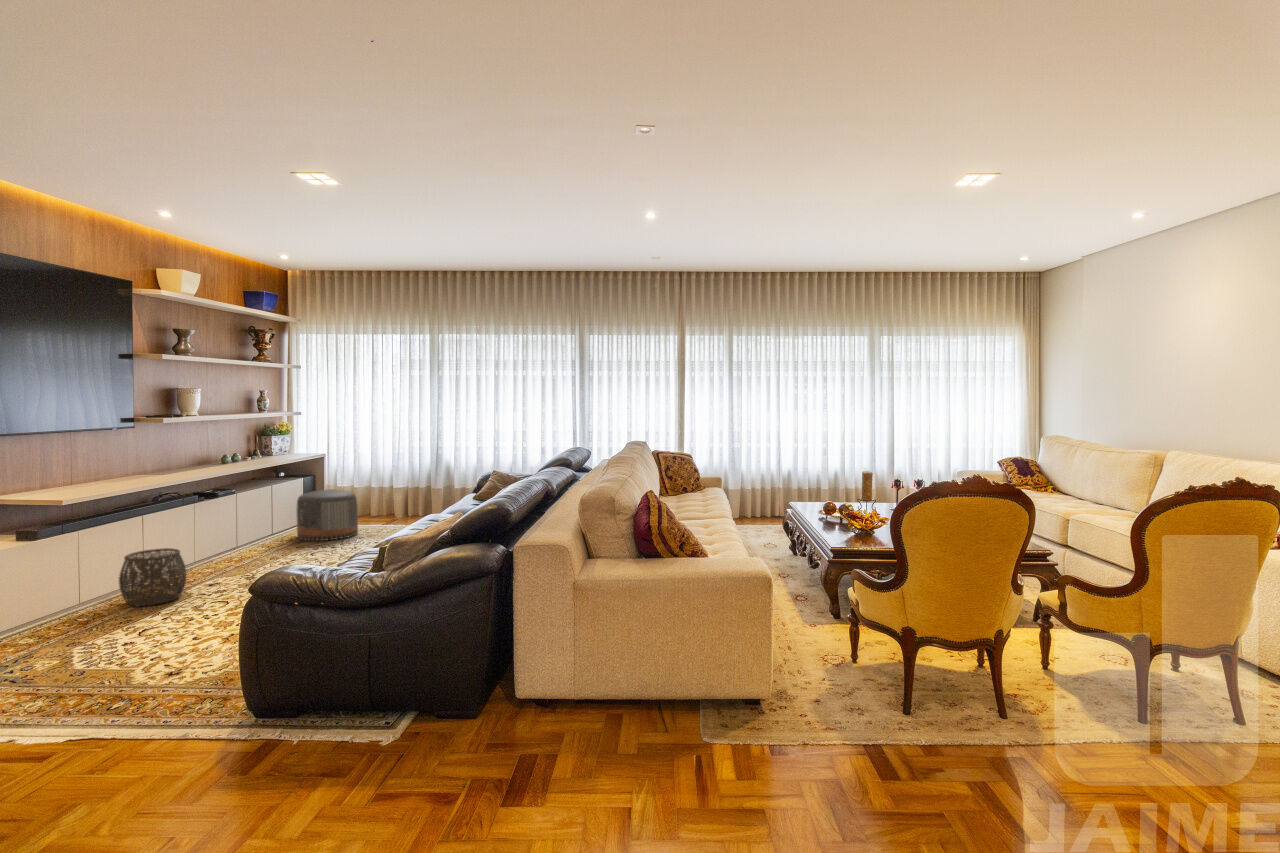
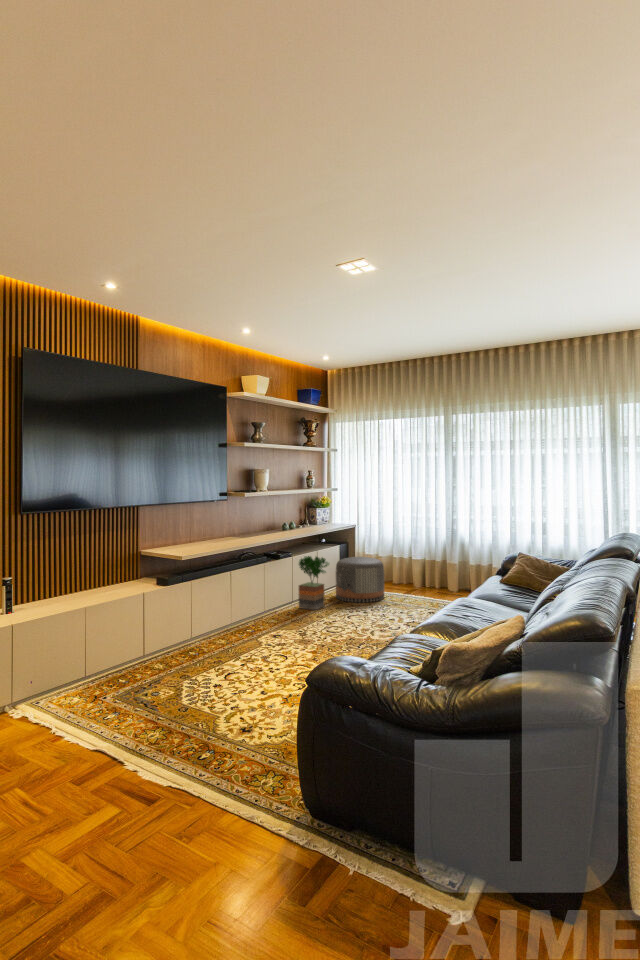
potted tree: none [244,490,289,553] -> present [299,556,329,610]
woven basket: present [119,548,187,606] -> none [210,603,257,651]

